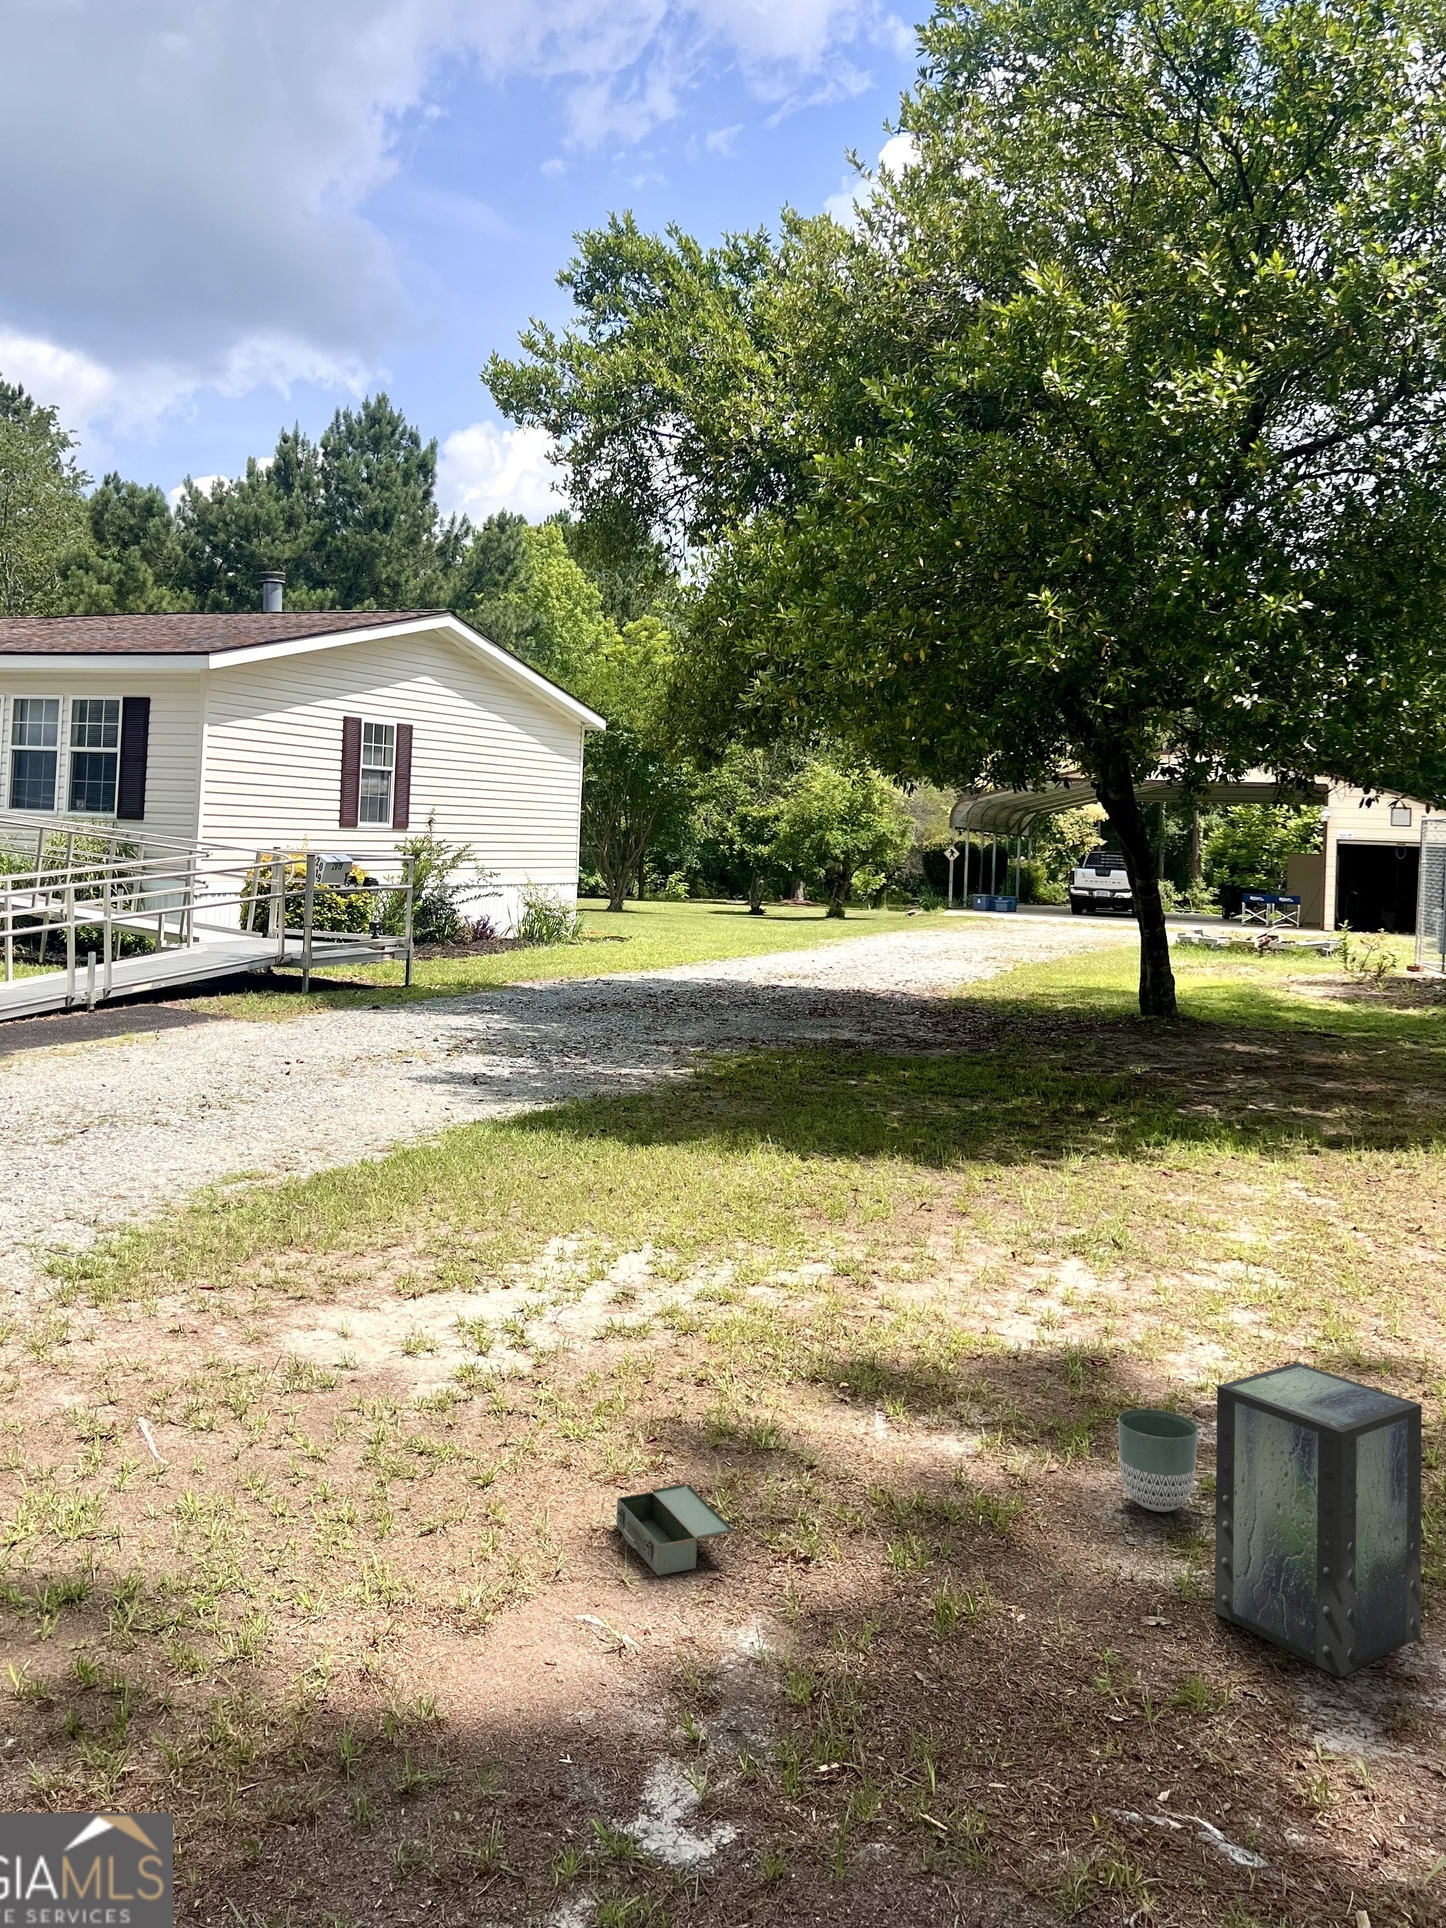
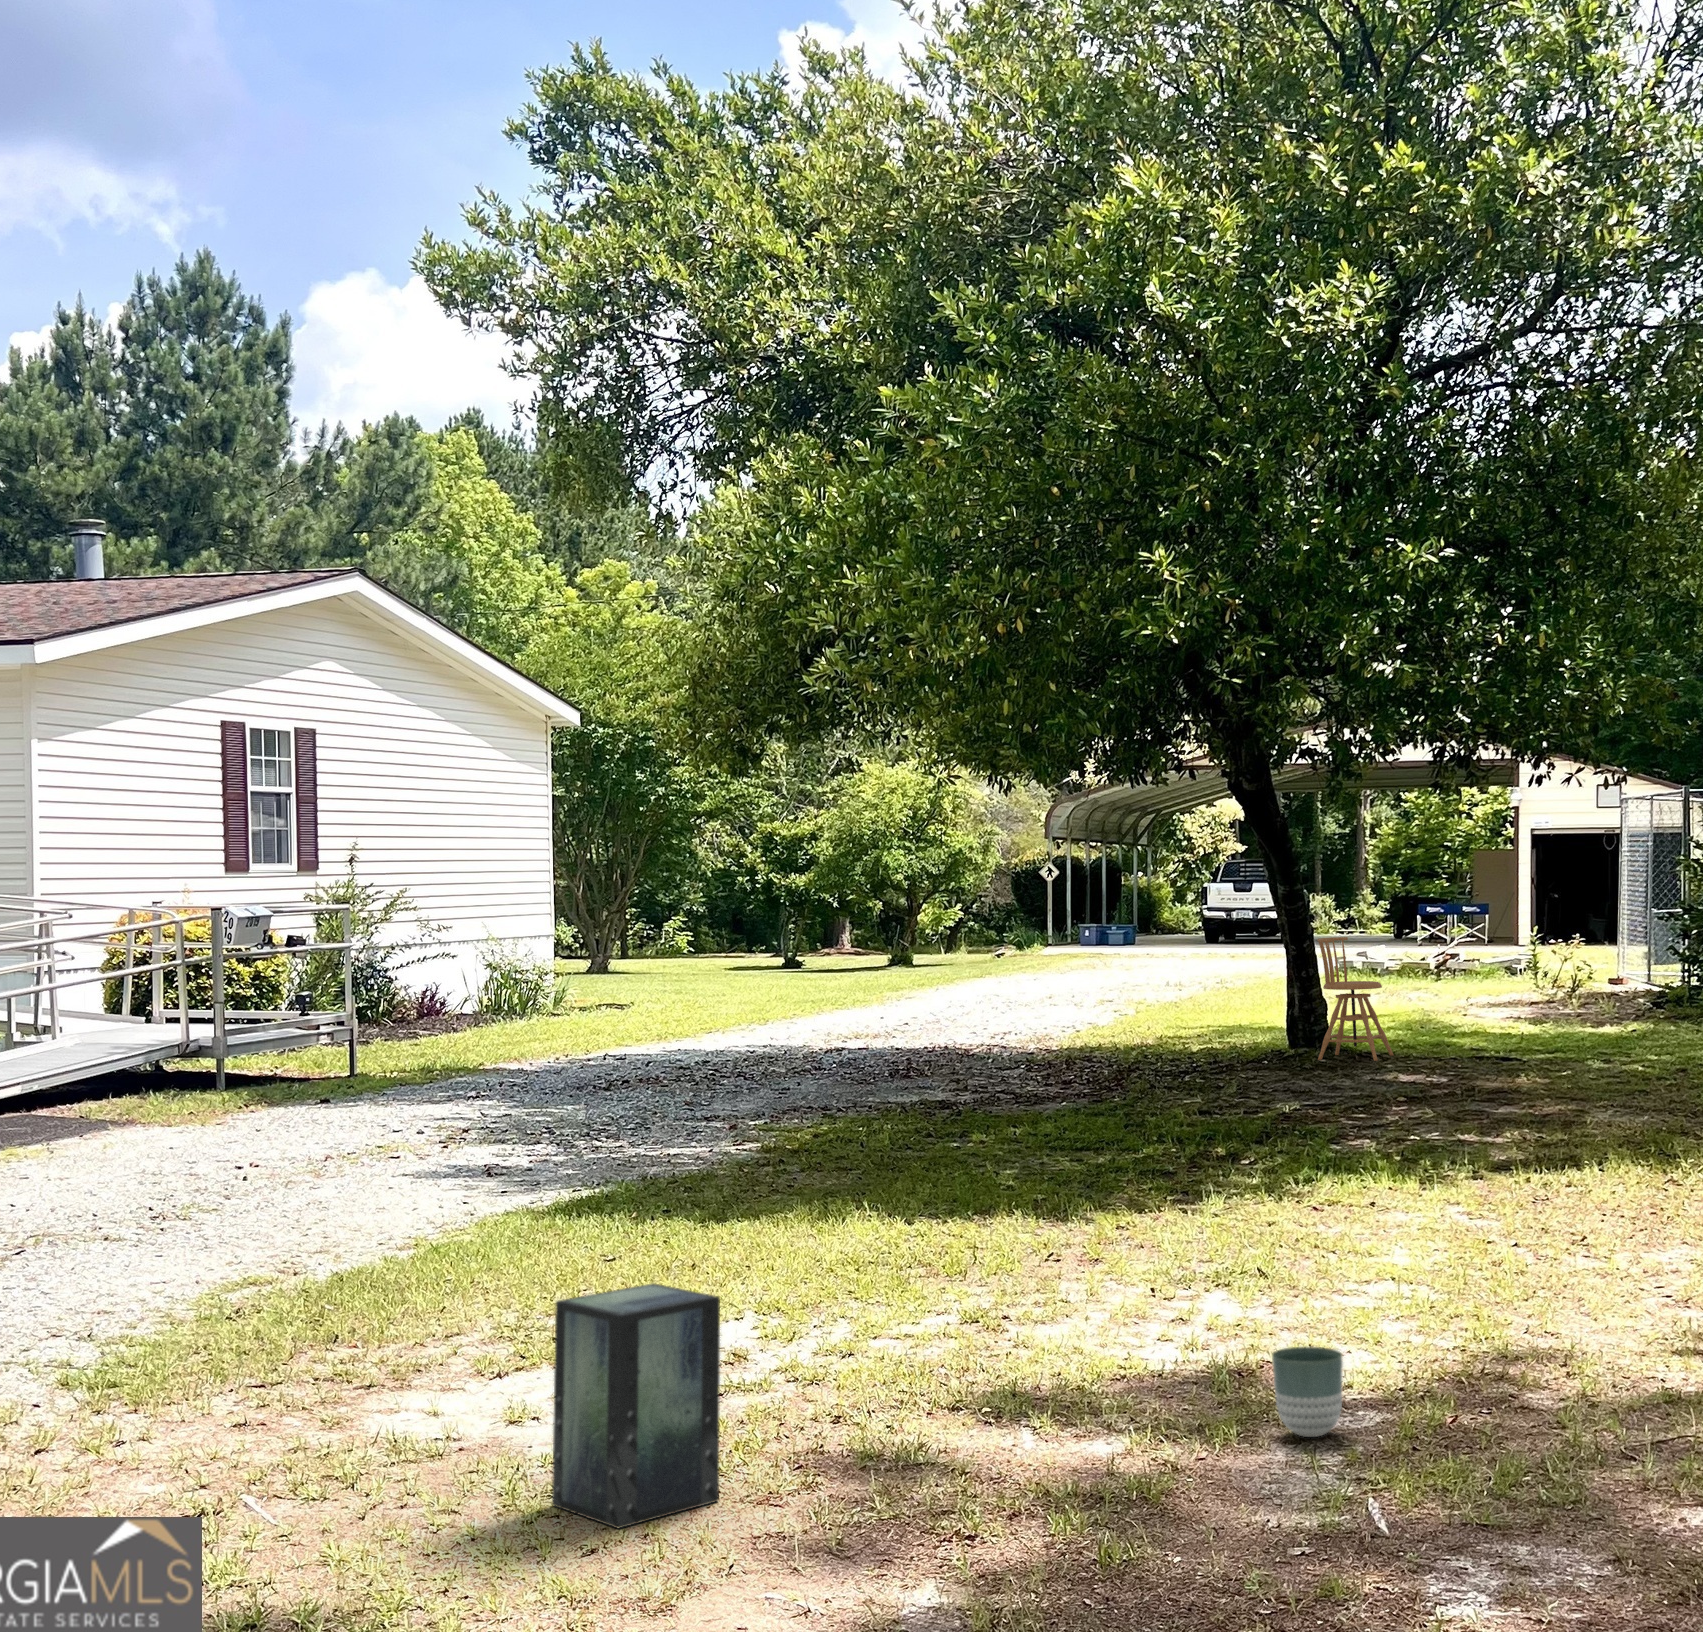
chair: none [1158,927,1223,1028] -> present [1317,937,1394,1061]
storage box: present [1215,1363,1422,1678] -> present [552,1283,720,1529]
toolbox: present [617,1484,732,1575] -> none [816,1451,931,1517]

